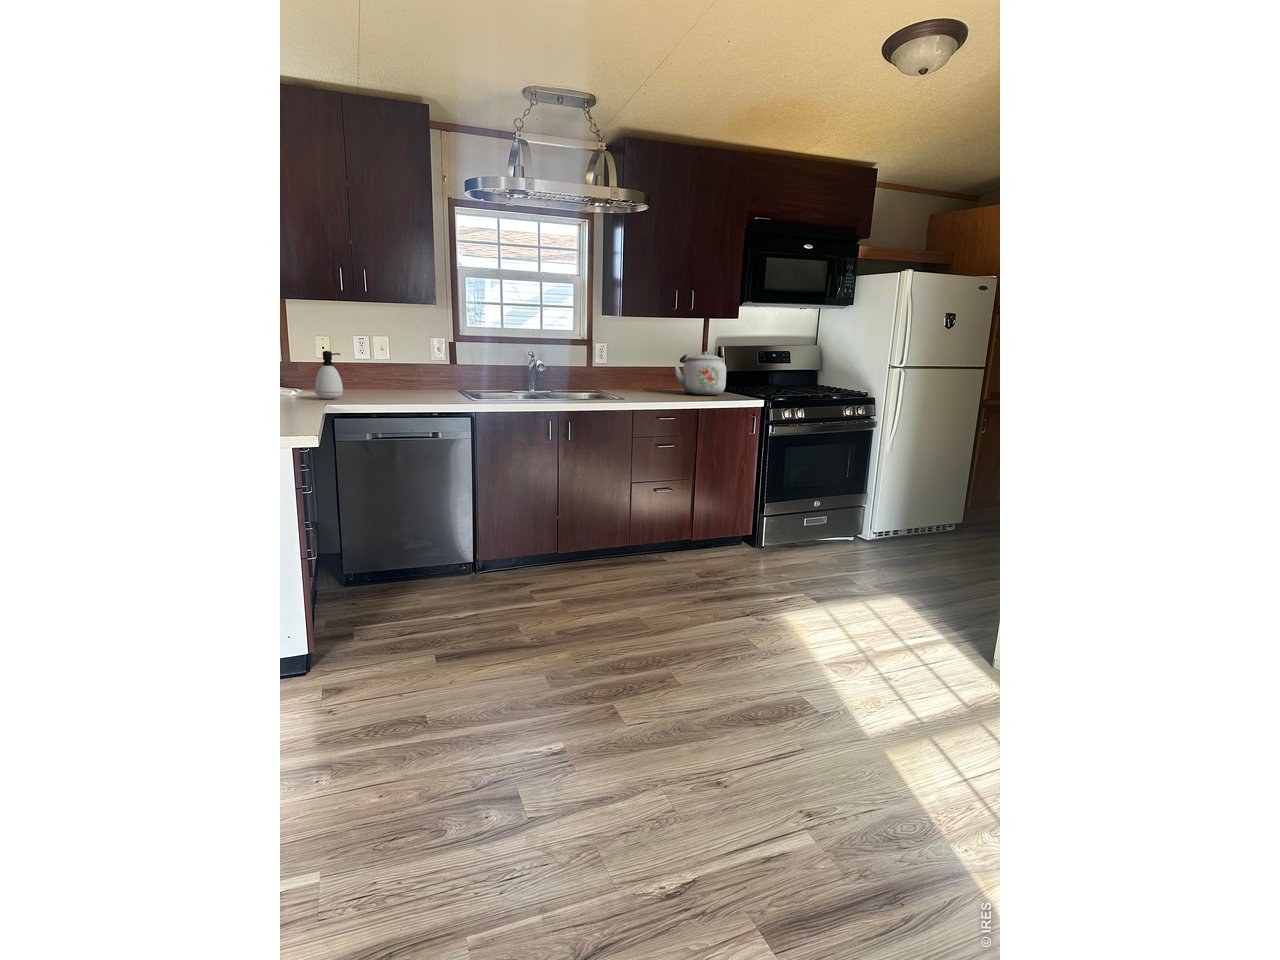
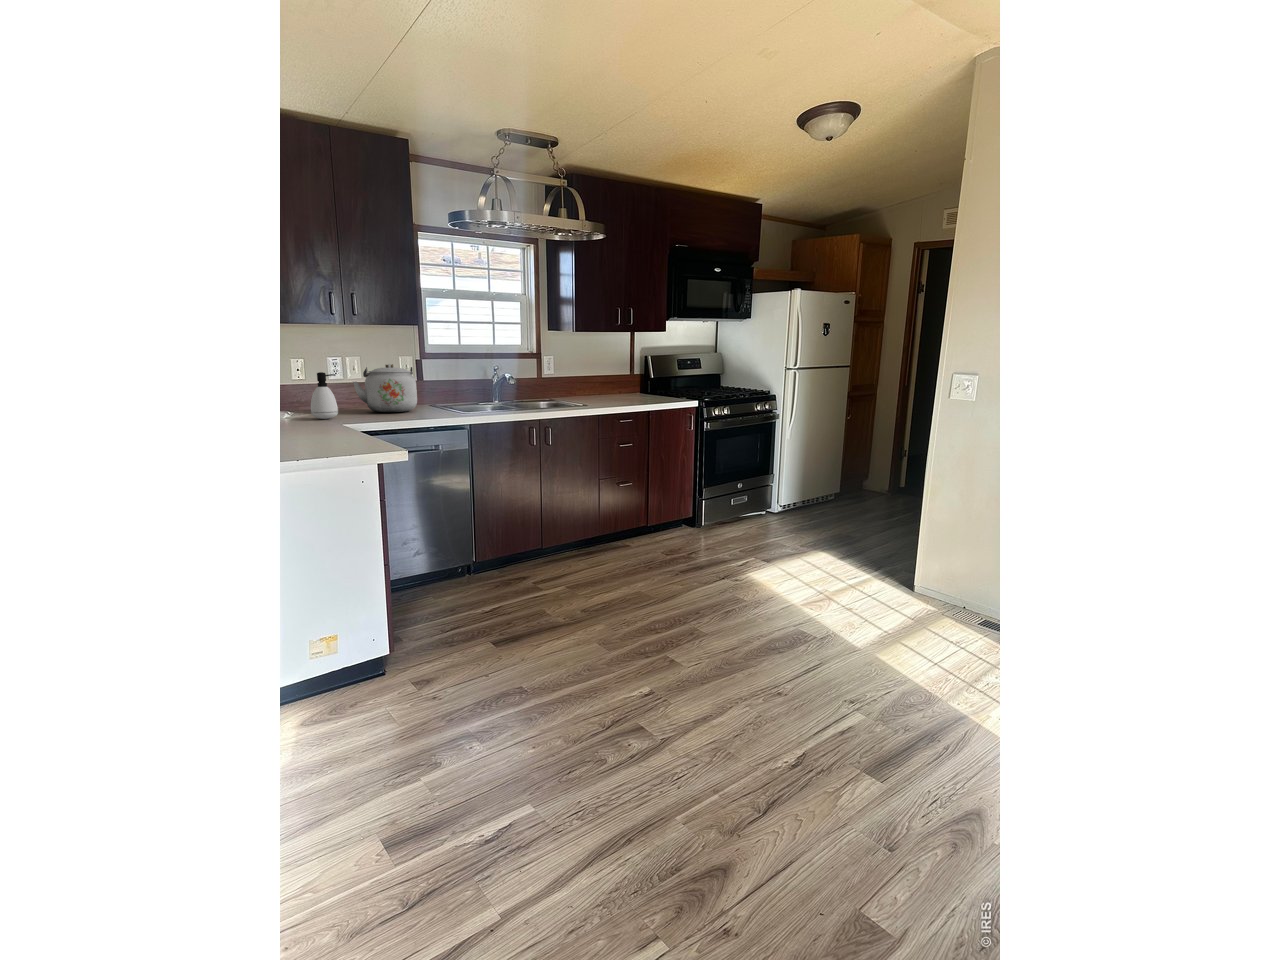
kettle: present [675,351,726,395] -> present [353,364,417,412]

